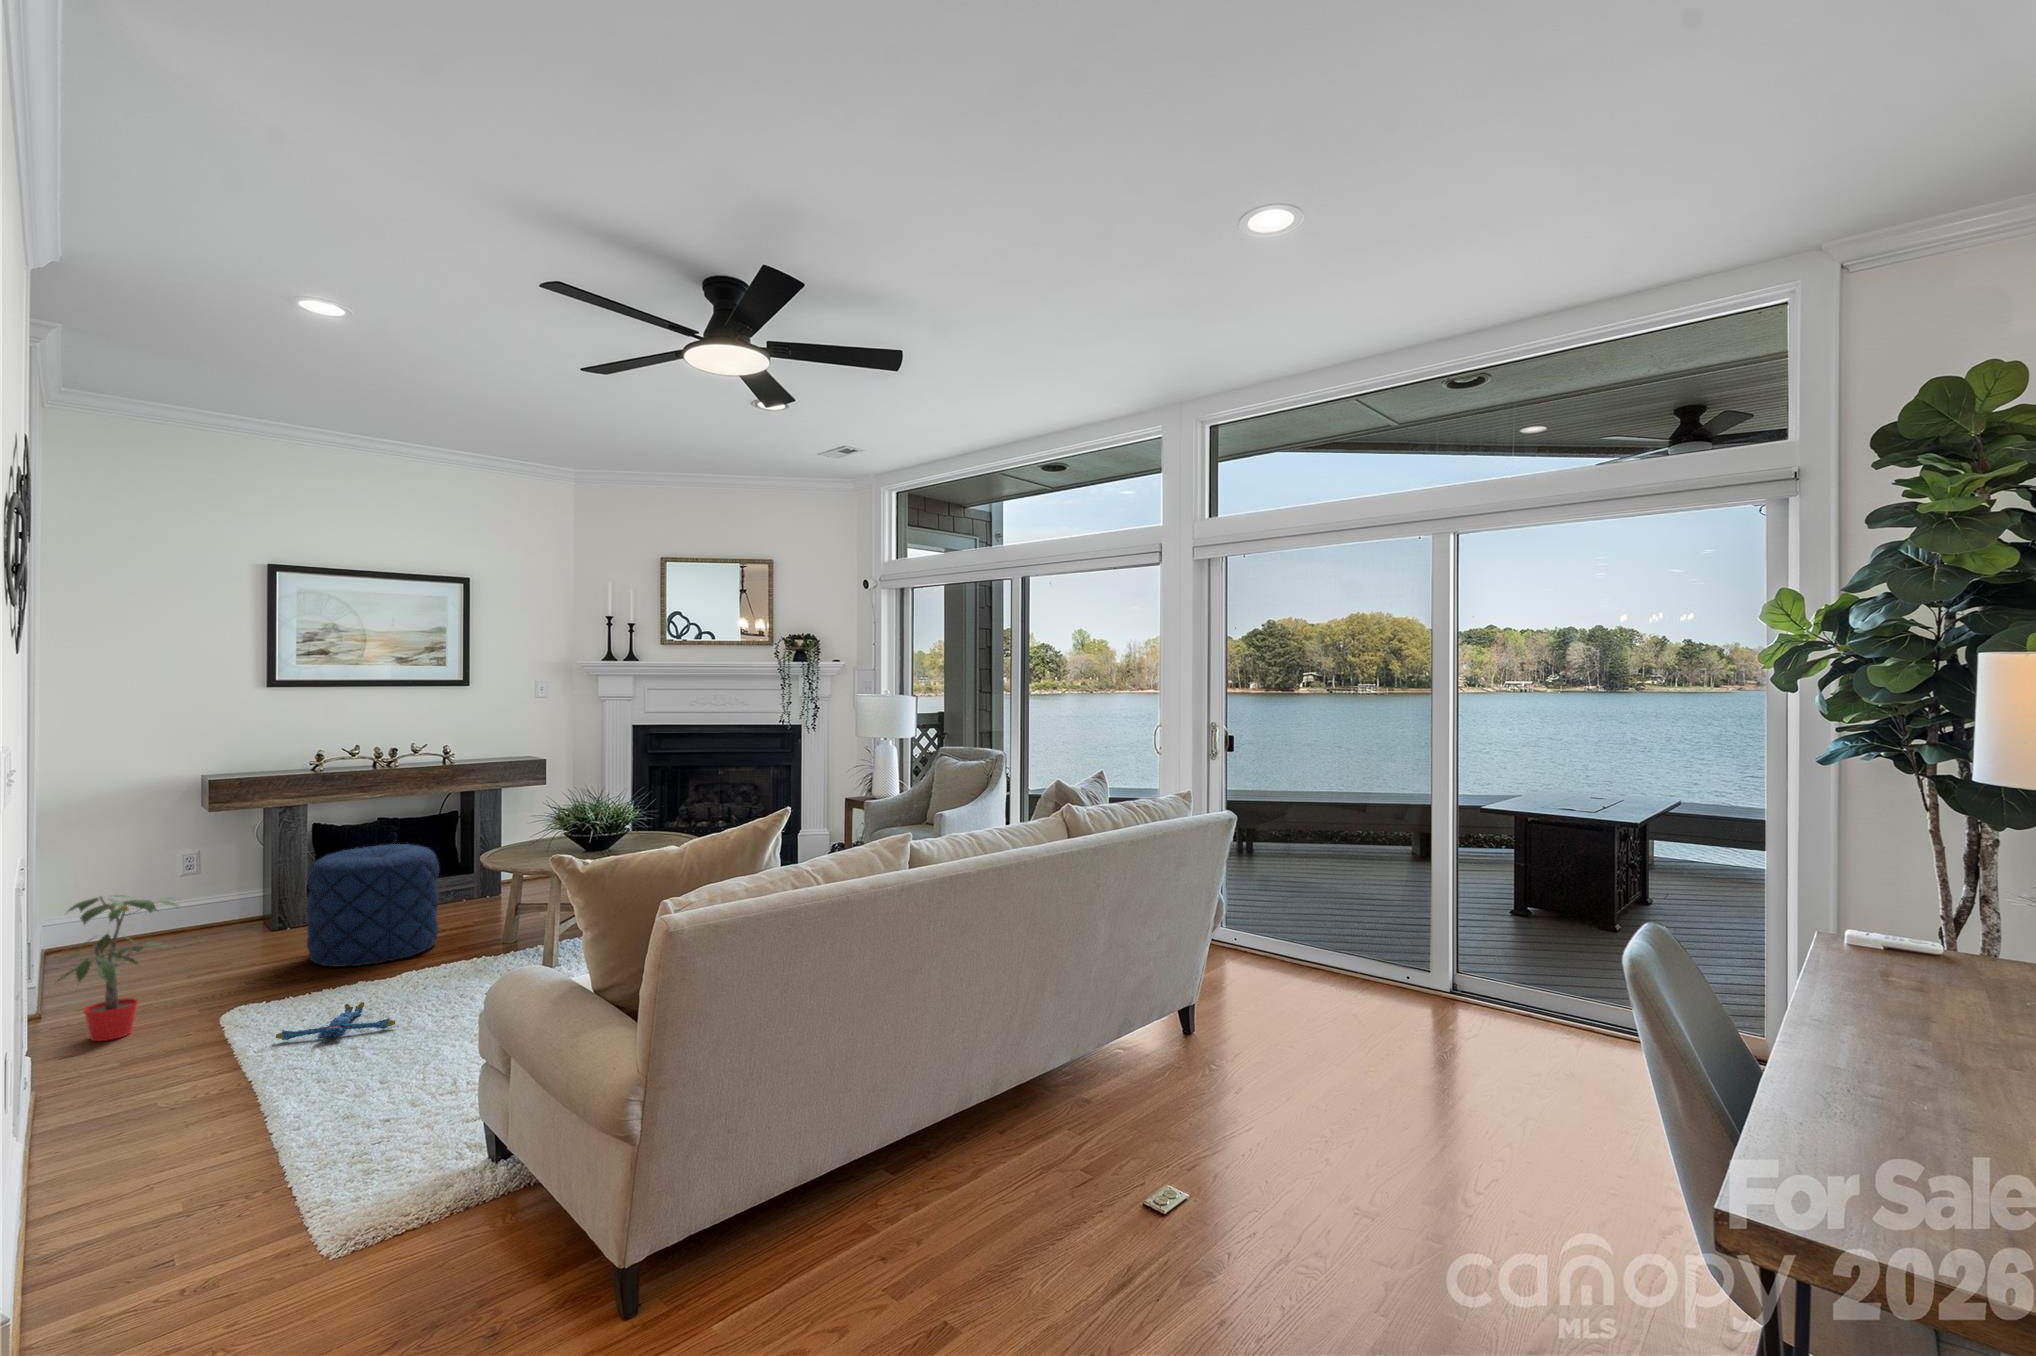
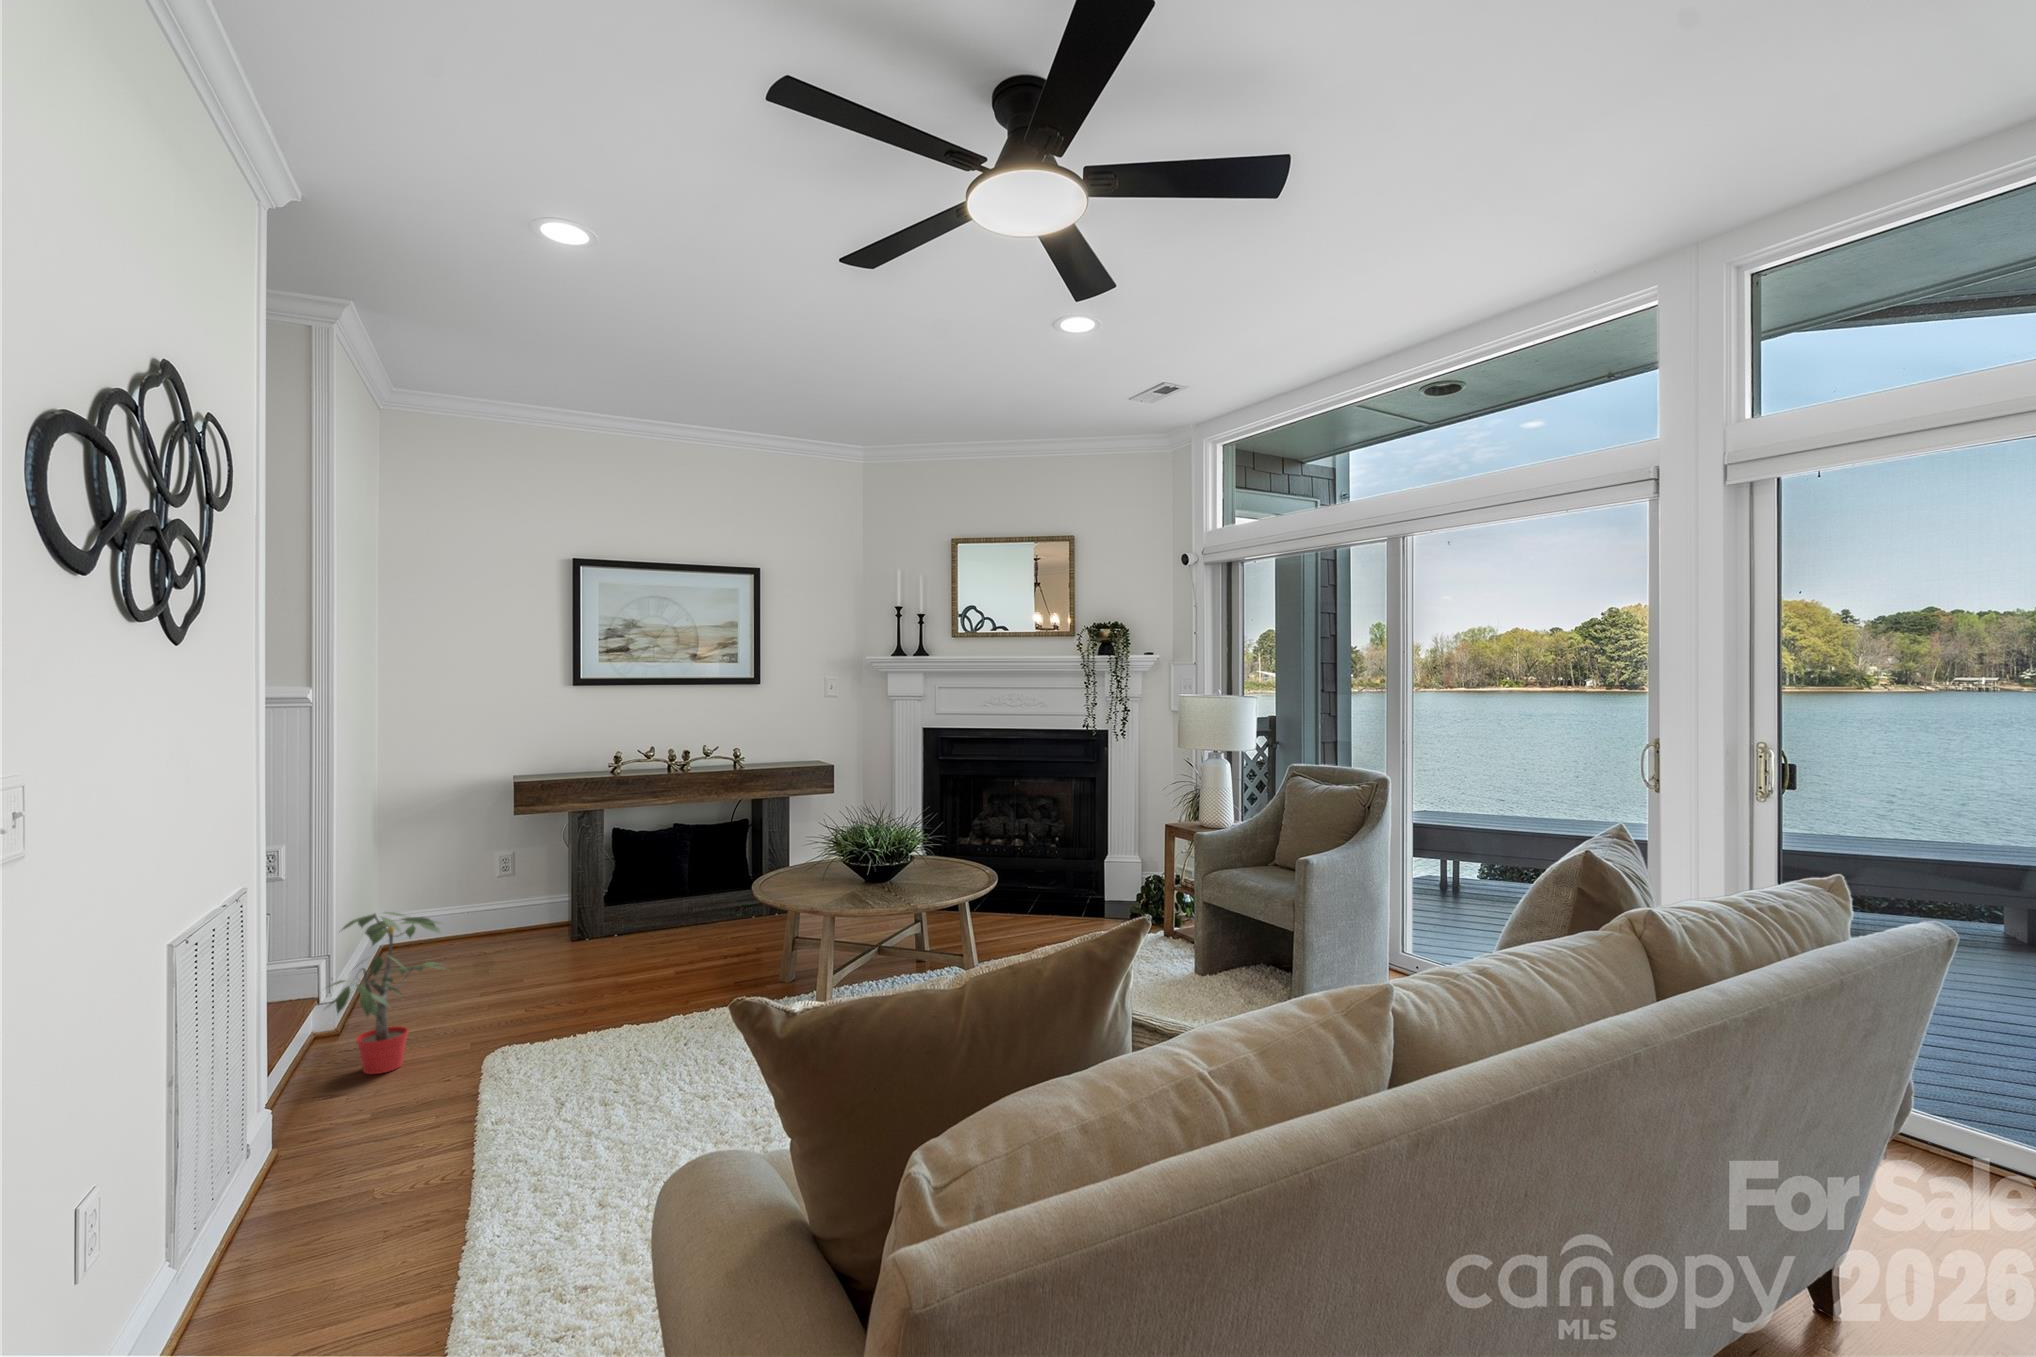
pouf: present [307,844,439,967] -> none [587,860,717,998]
plush toy: present [276,1002,395,1040] -> none [521,1056,644,1106]

